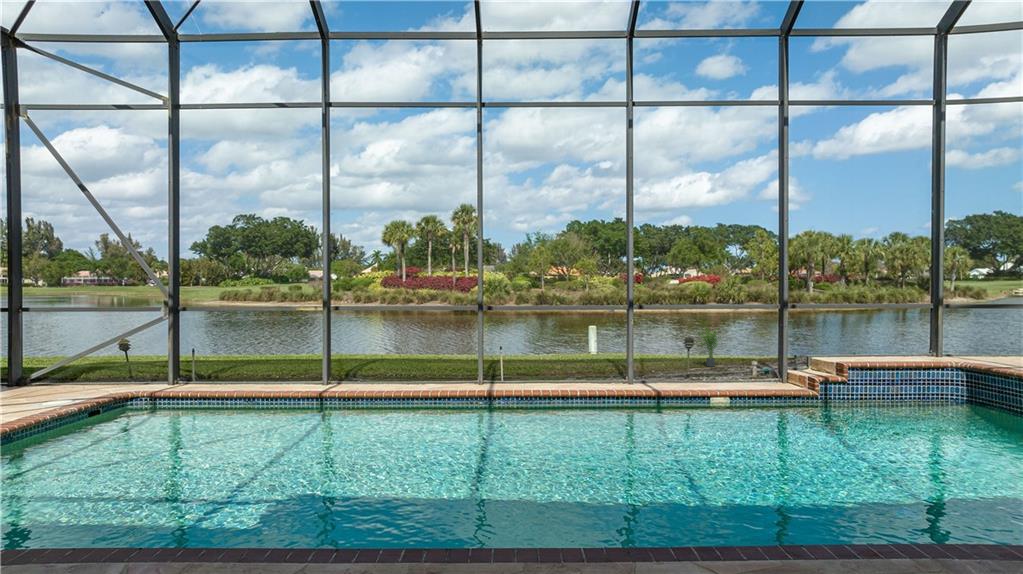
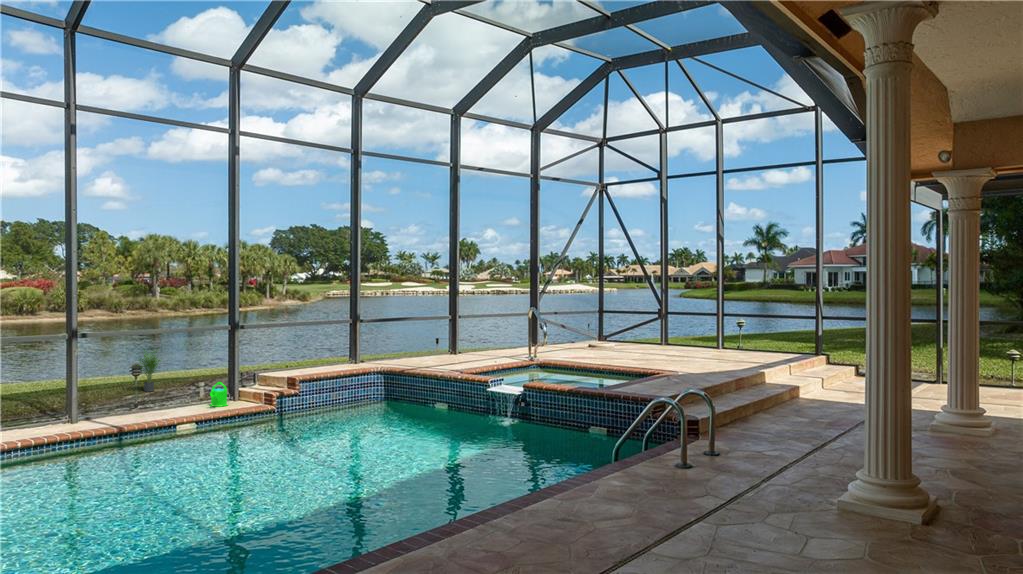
watering can: none [748,361,769,386] -> present [210,382,227,407]

